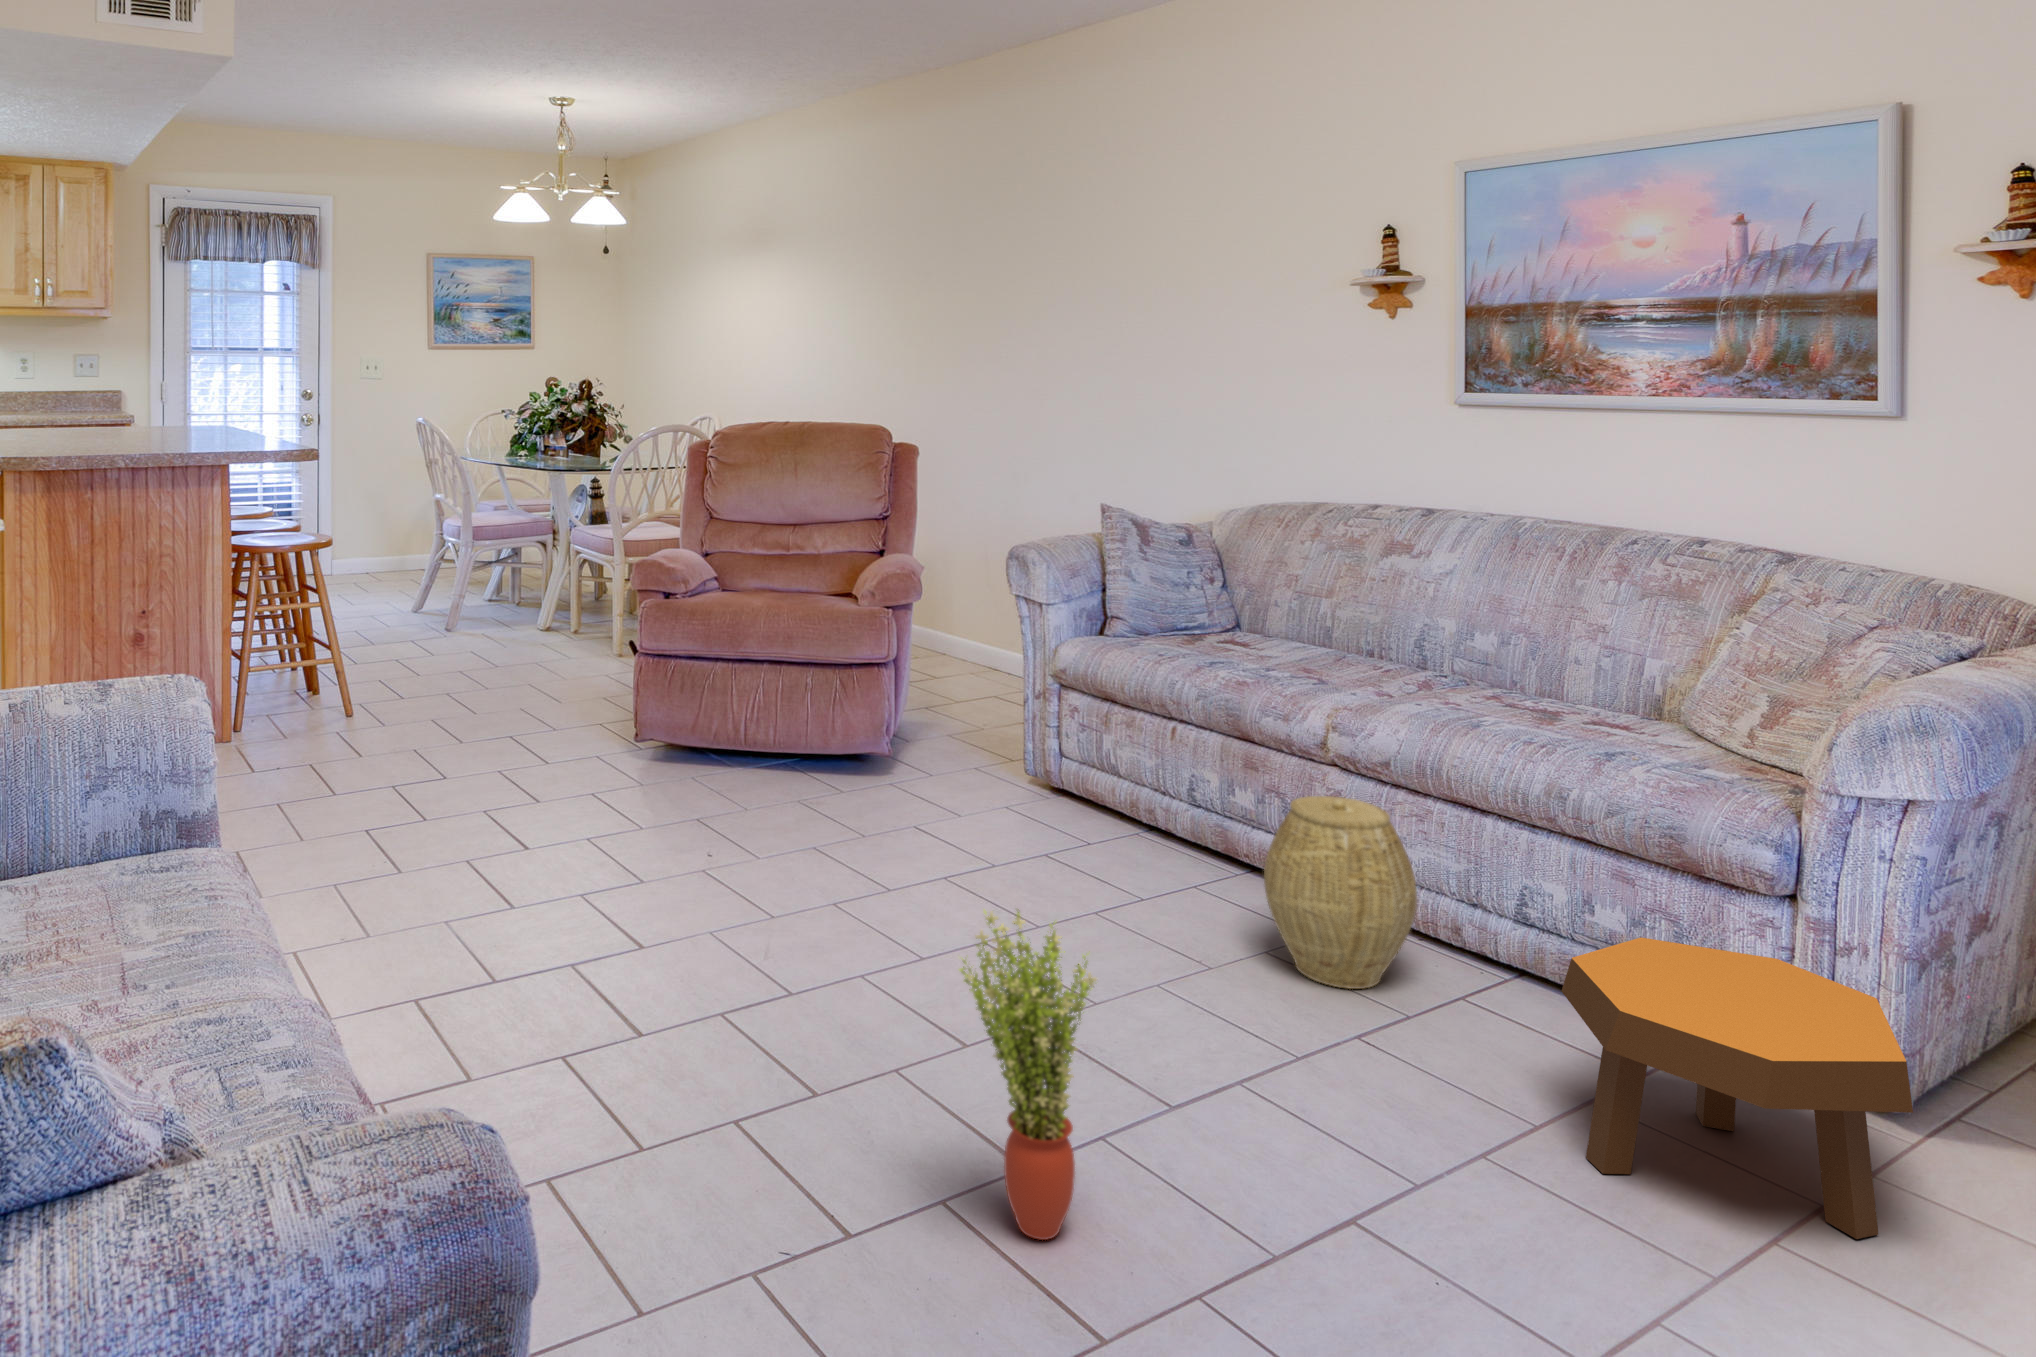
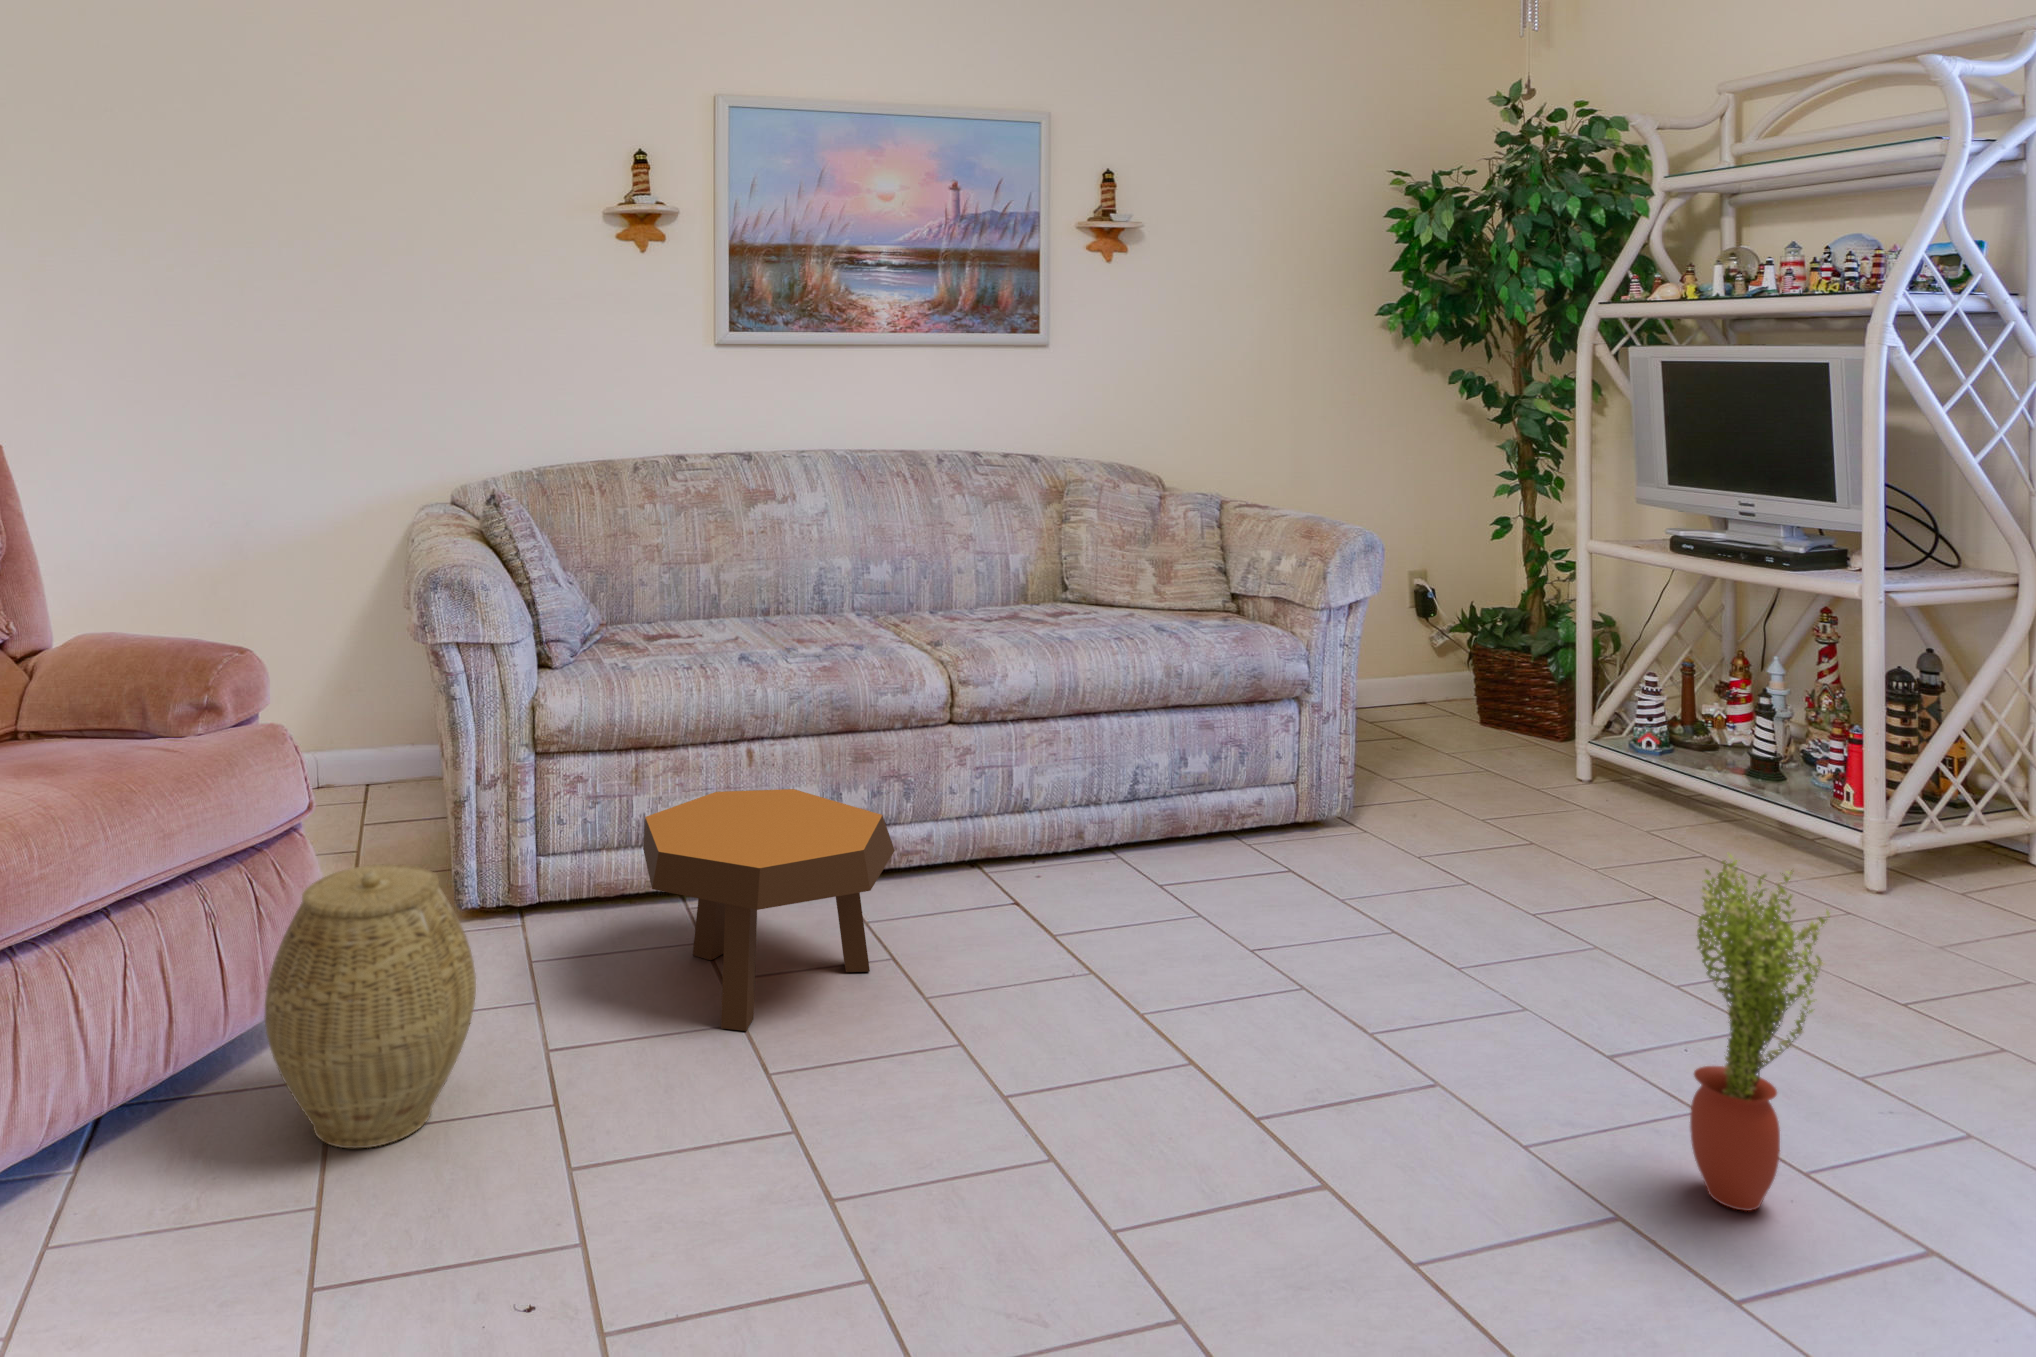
woven basket: present [1264,796,1417,989] -> present [265,864,476,1148]
footstool: present [1562,937,1913,1239] -> present [643,789,895,1031]

